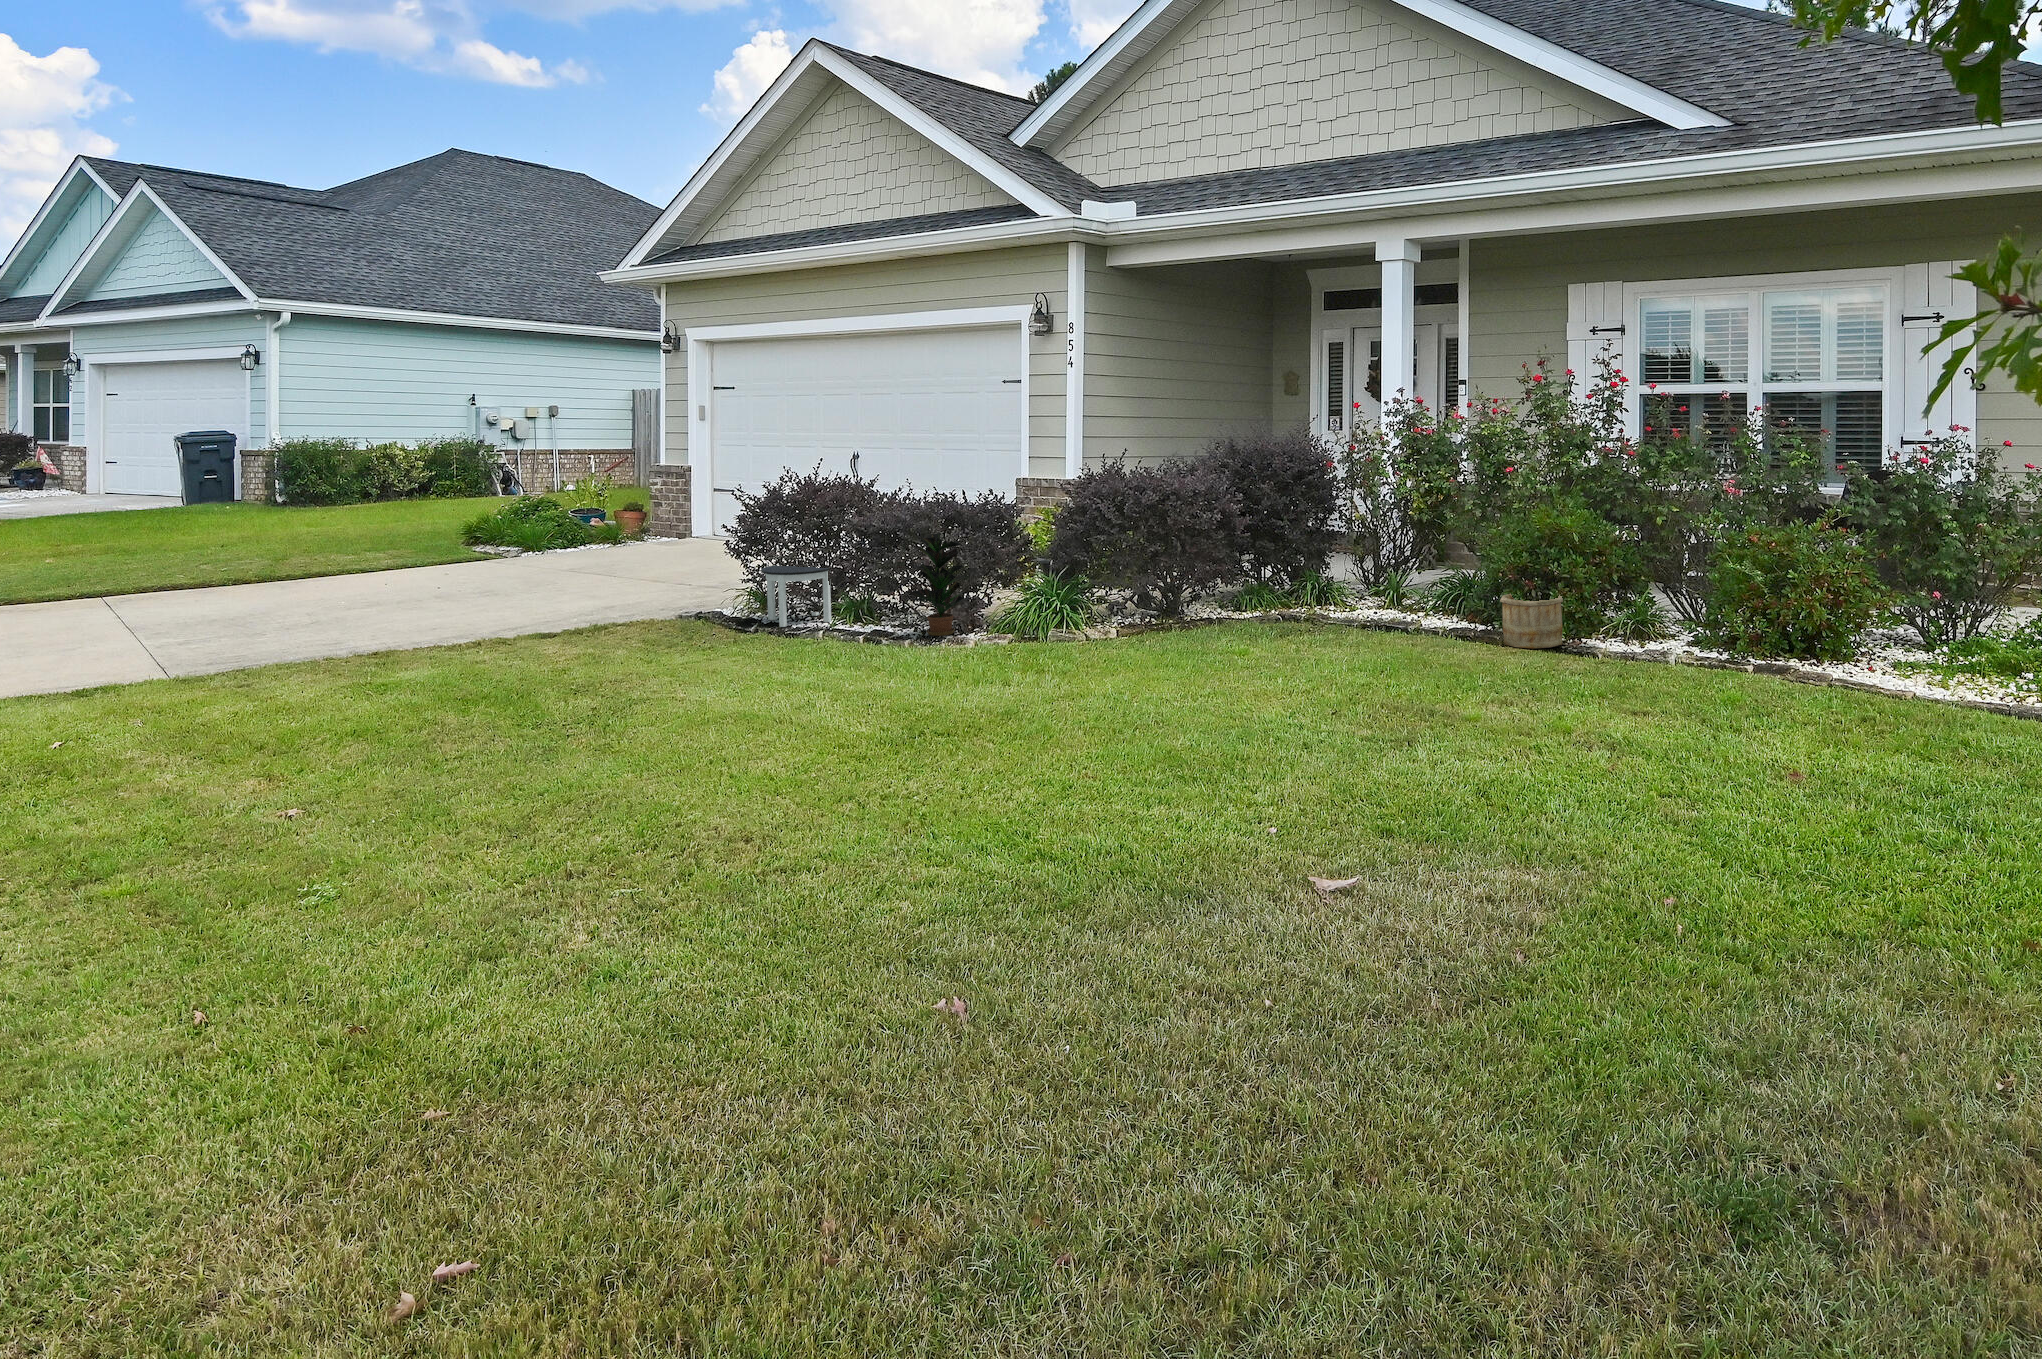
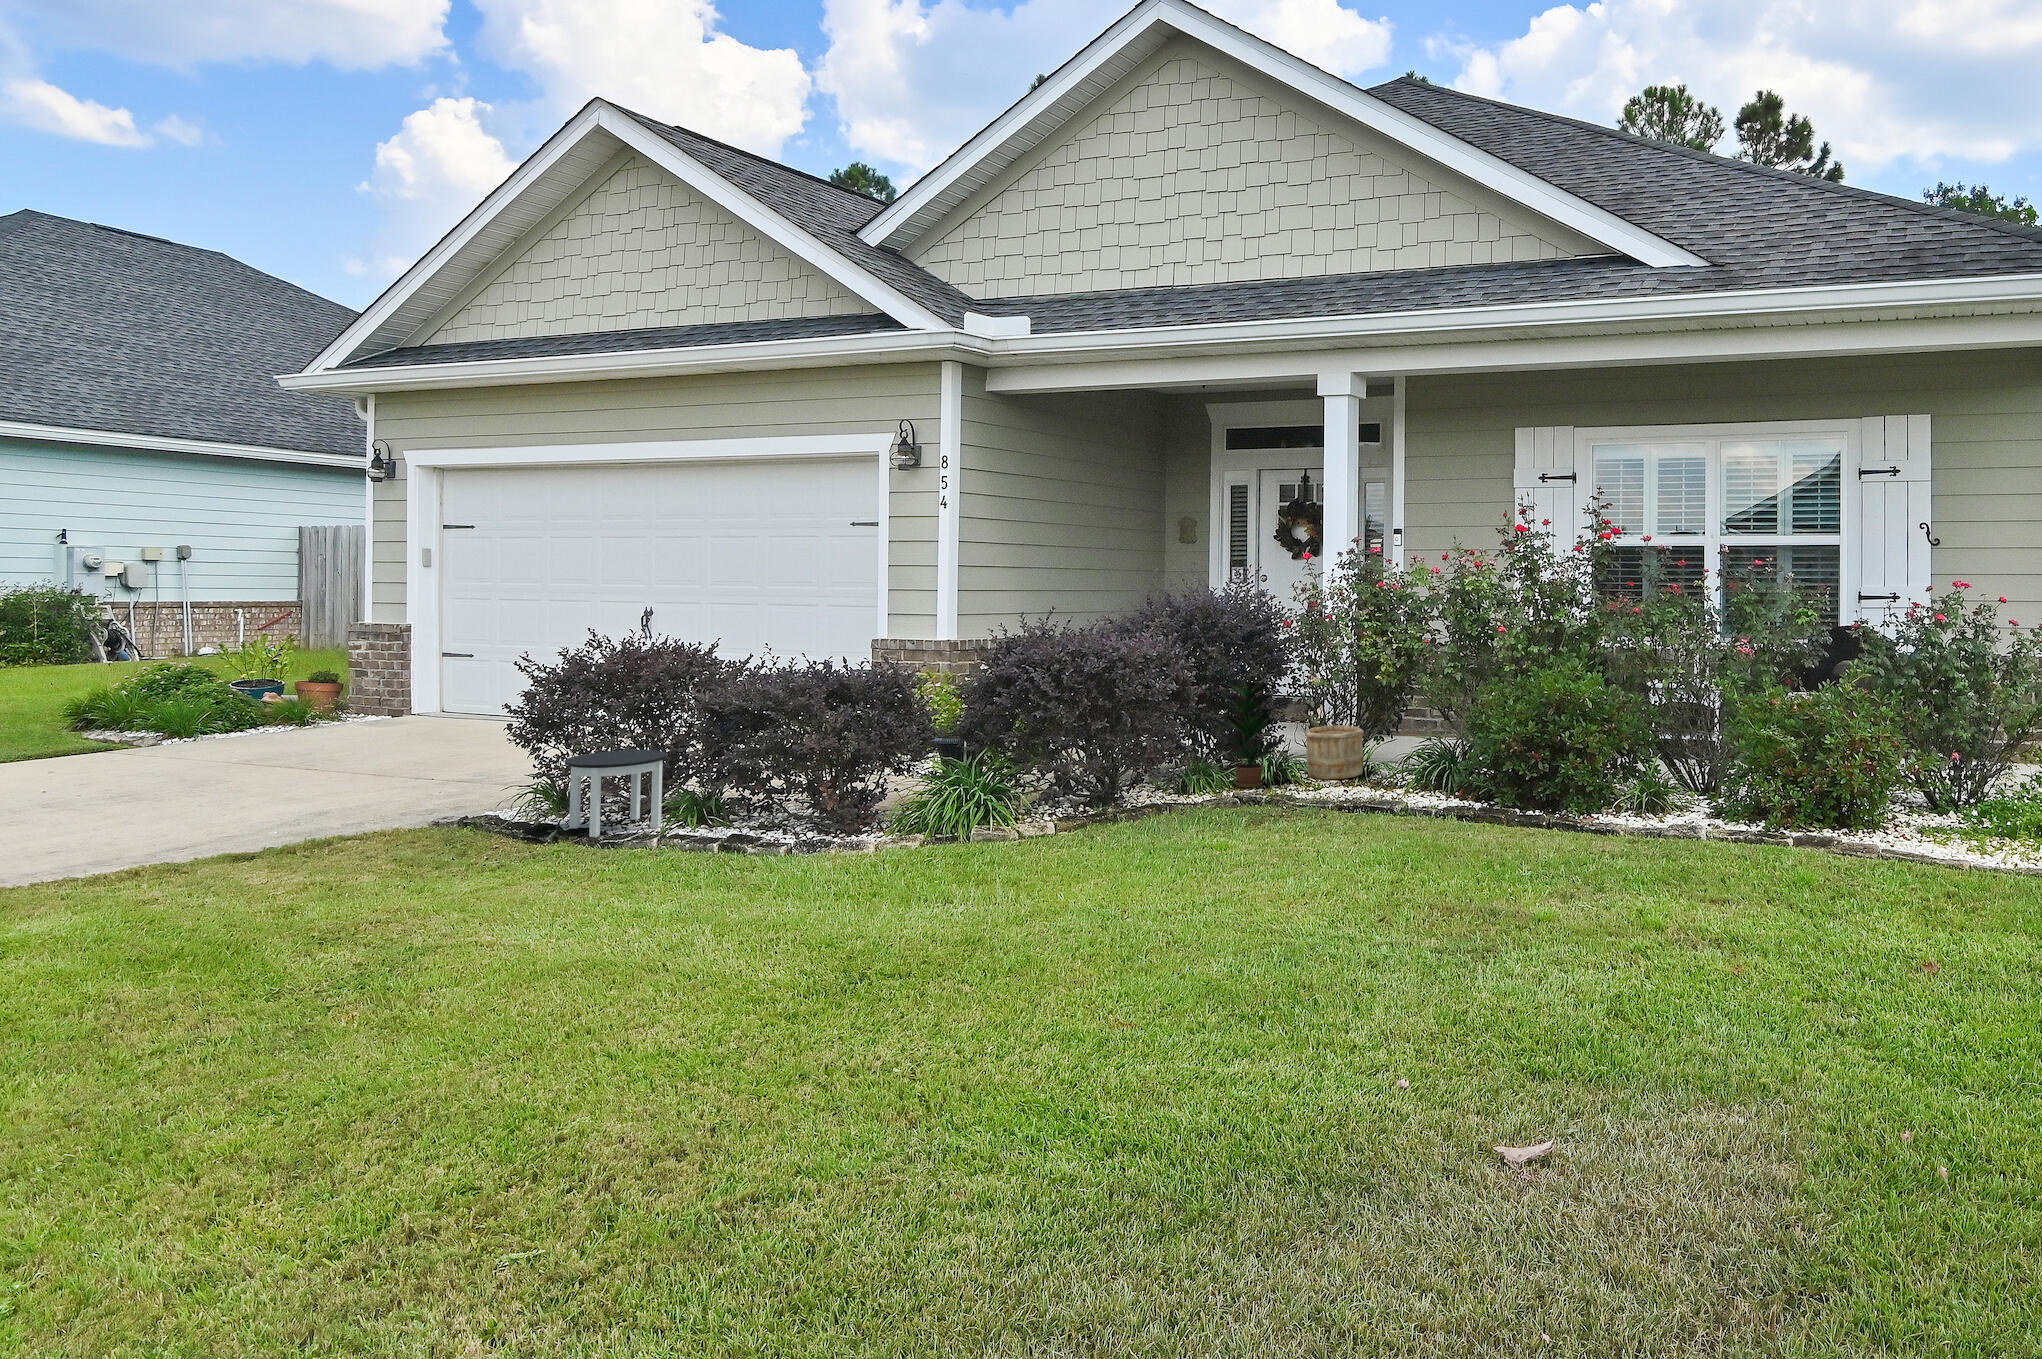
potted plant: present [907,533,970,636] -> present [1220,678,1281,788]
wooden bucket: present [1500,594,1563,648] -> present [1304,725,1364,779]

